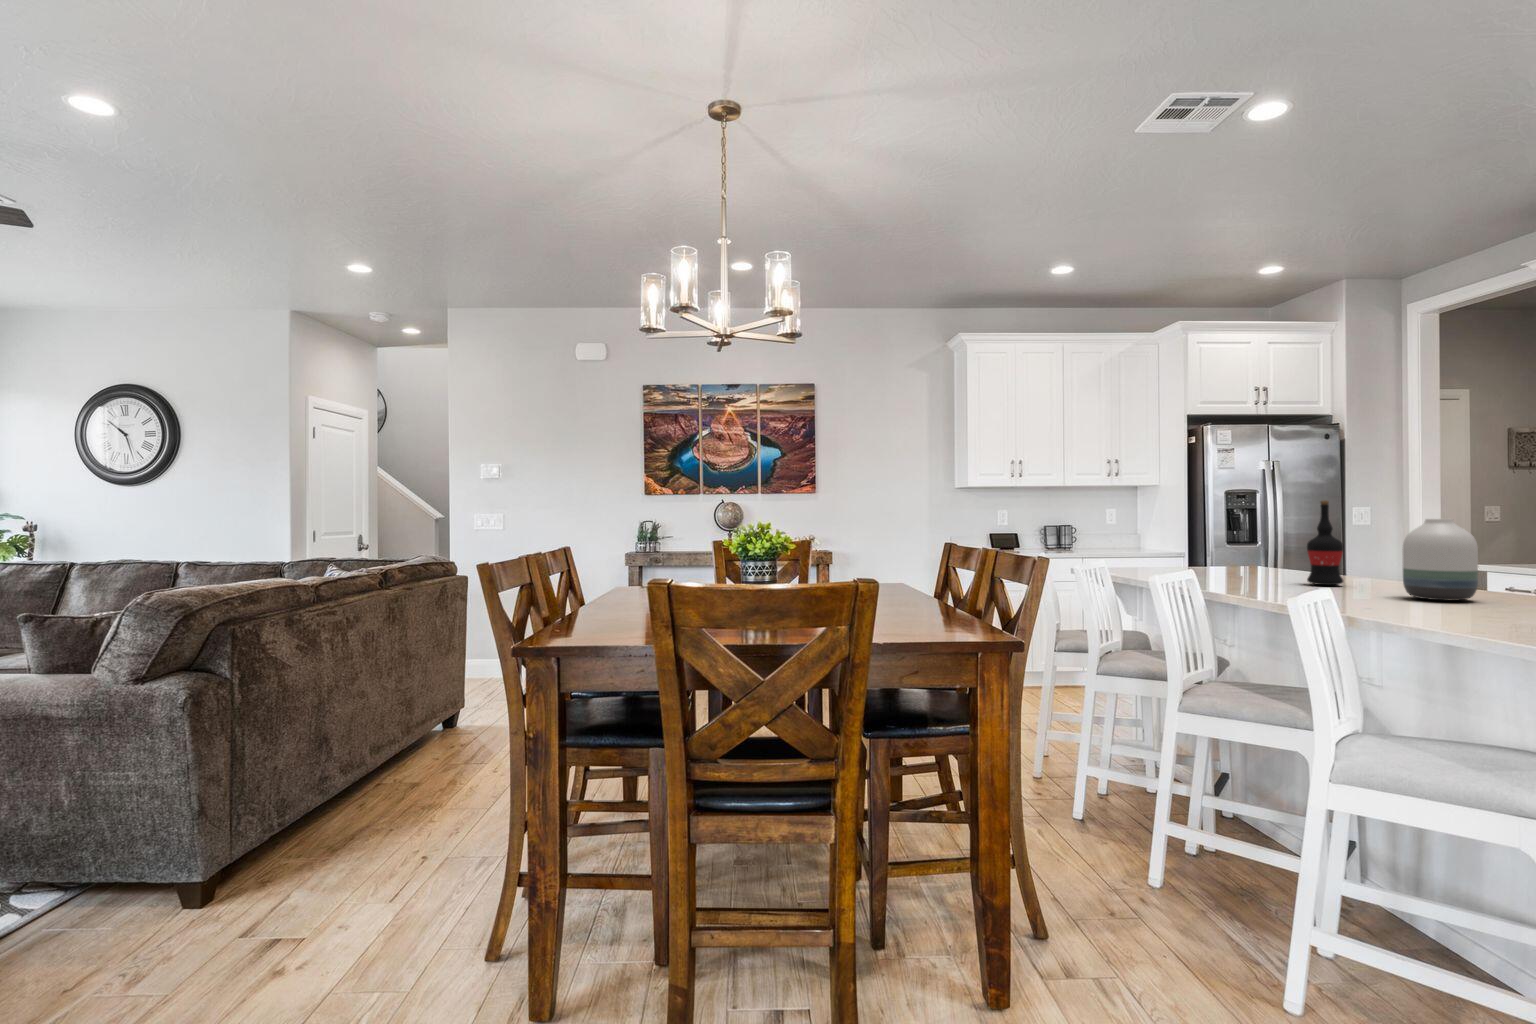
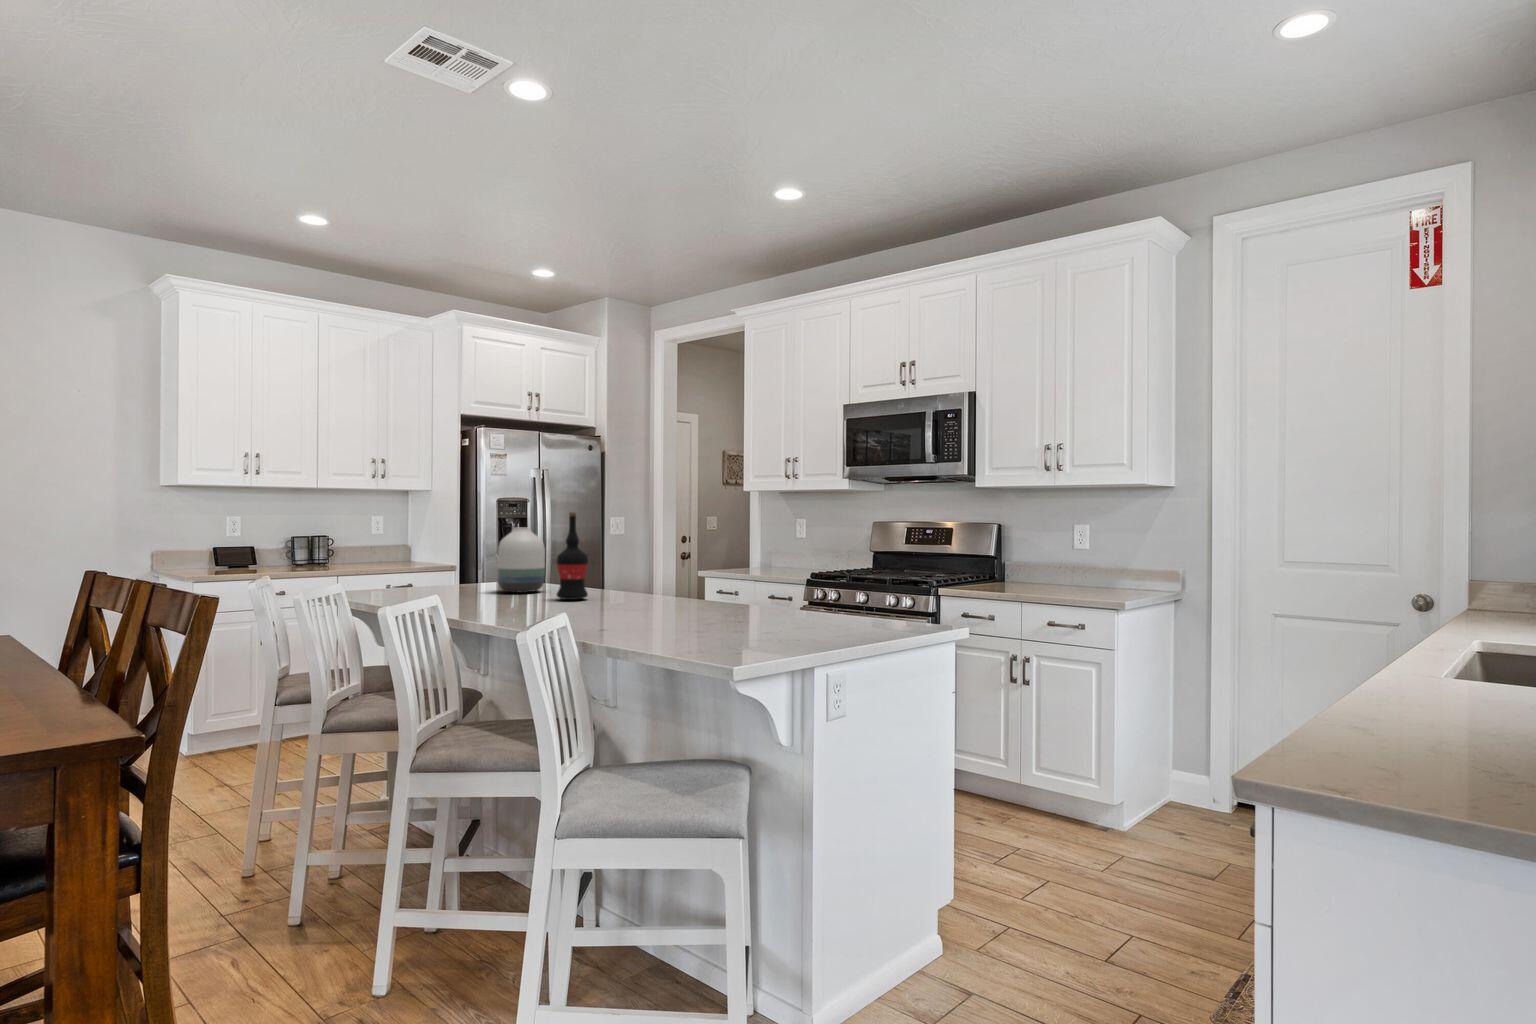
vase: present [1402,519,1478,601] -> present [498,528,545,593]

